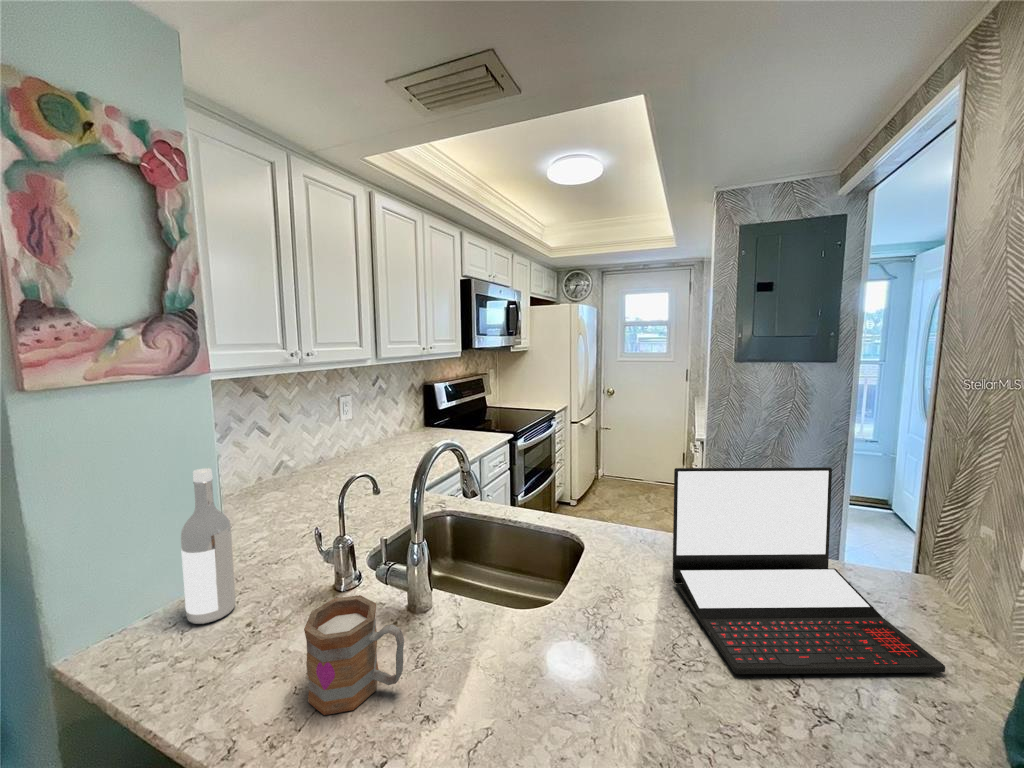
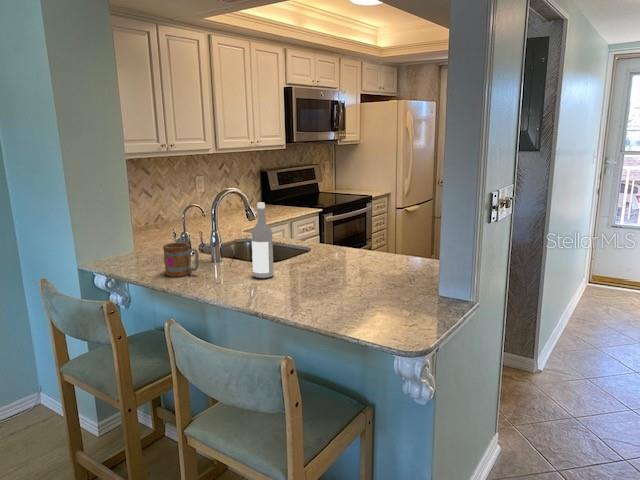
laptop: present [672,467,945,674] -> none [329,202,420,282]
wine bottle: present [181,468,236,624] -> present [252,202,273,278]

